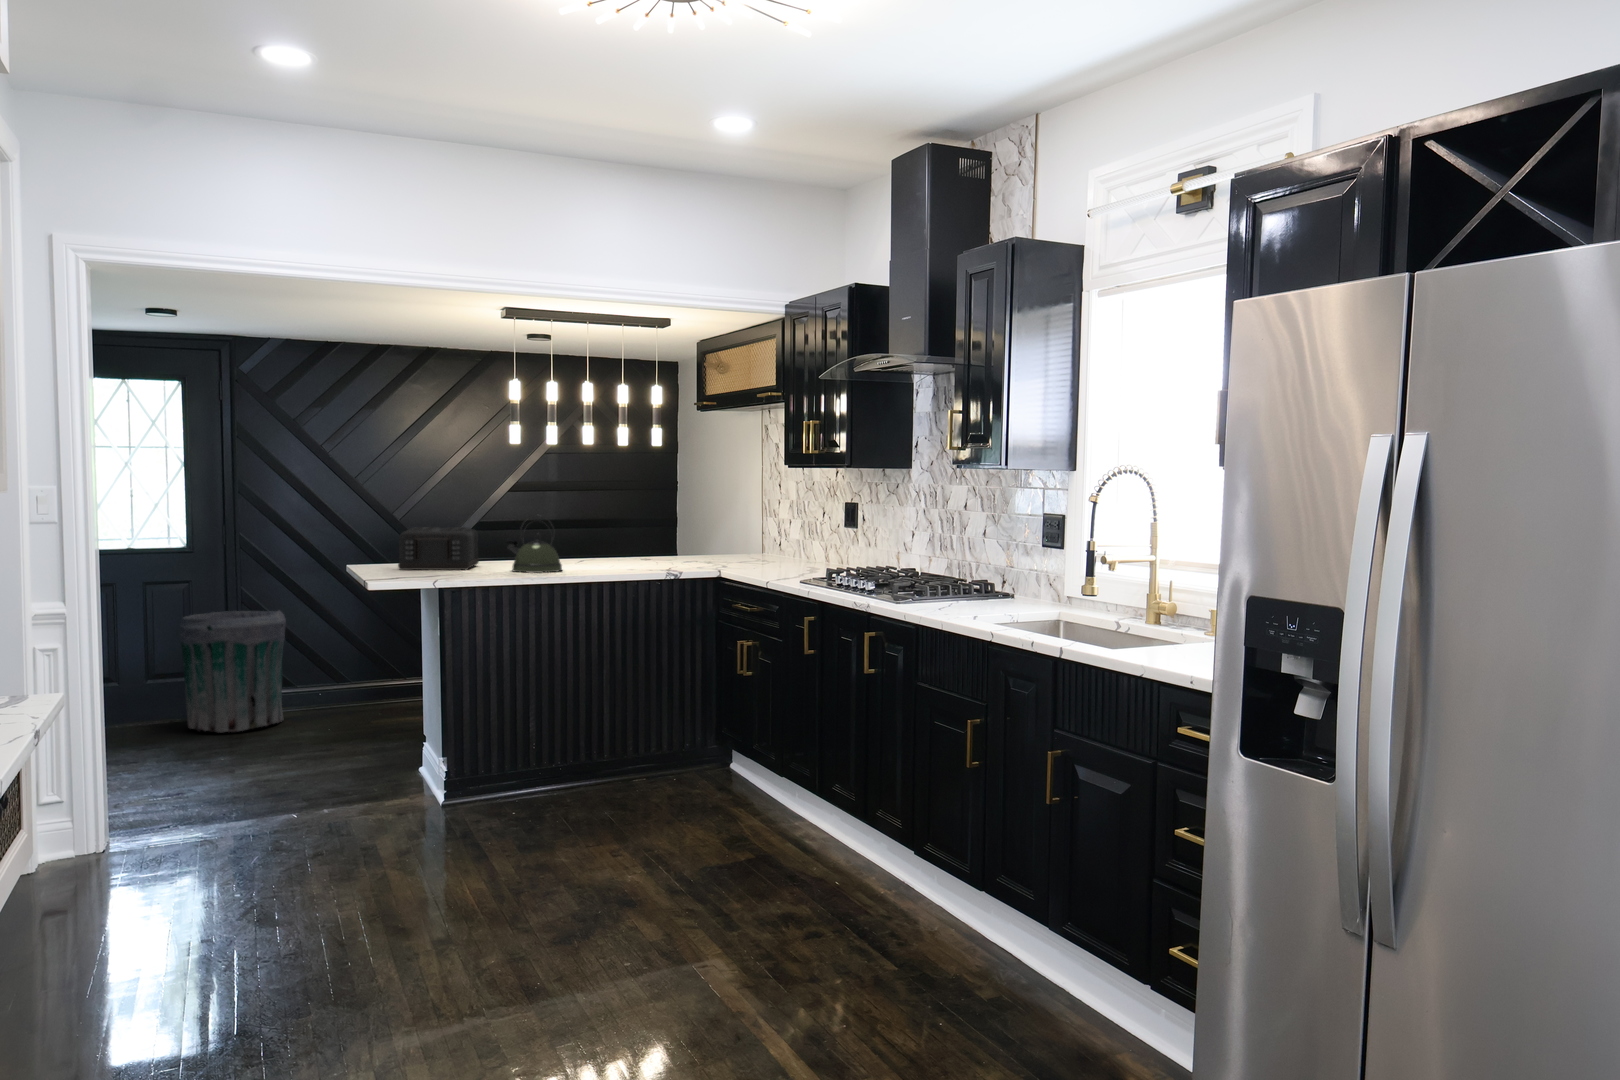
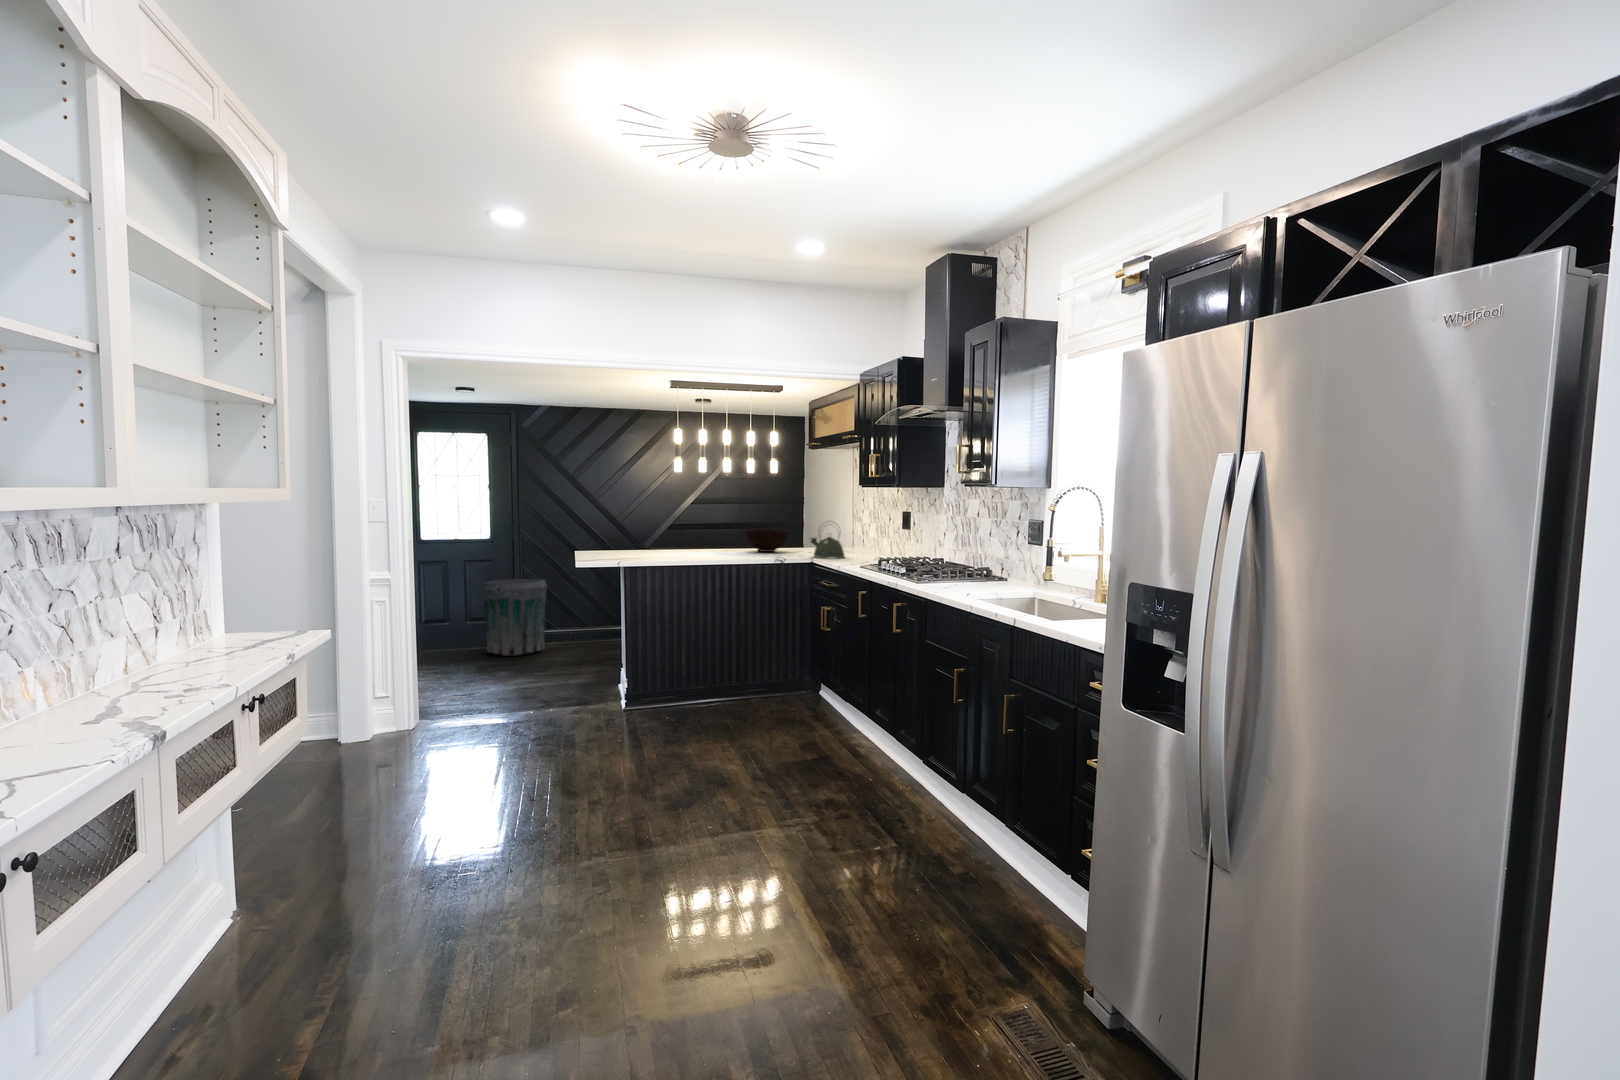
kettle: present [507,518,562,573] -> present [811,534,845,558]
toaster: present [398,527,479,570] -> none [603,527,657,555]
fruit bowl: none [609,529,677,563] -> present [744,529,790,552]

